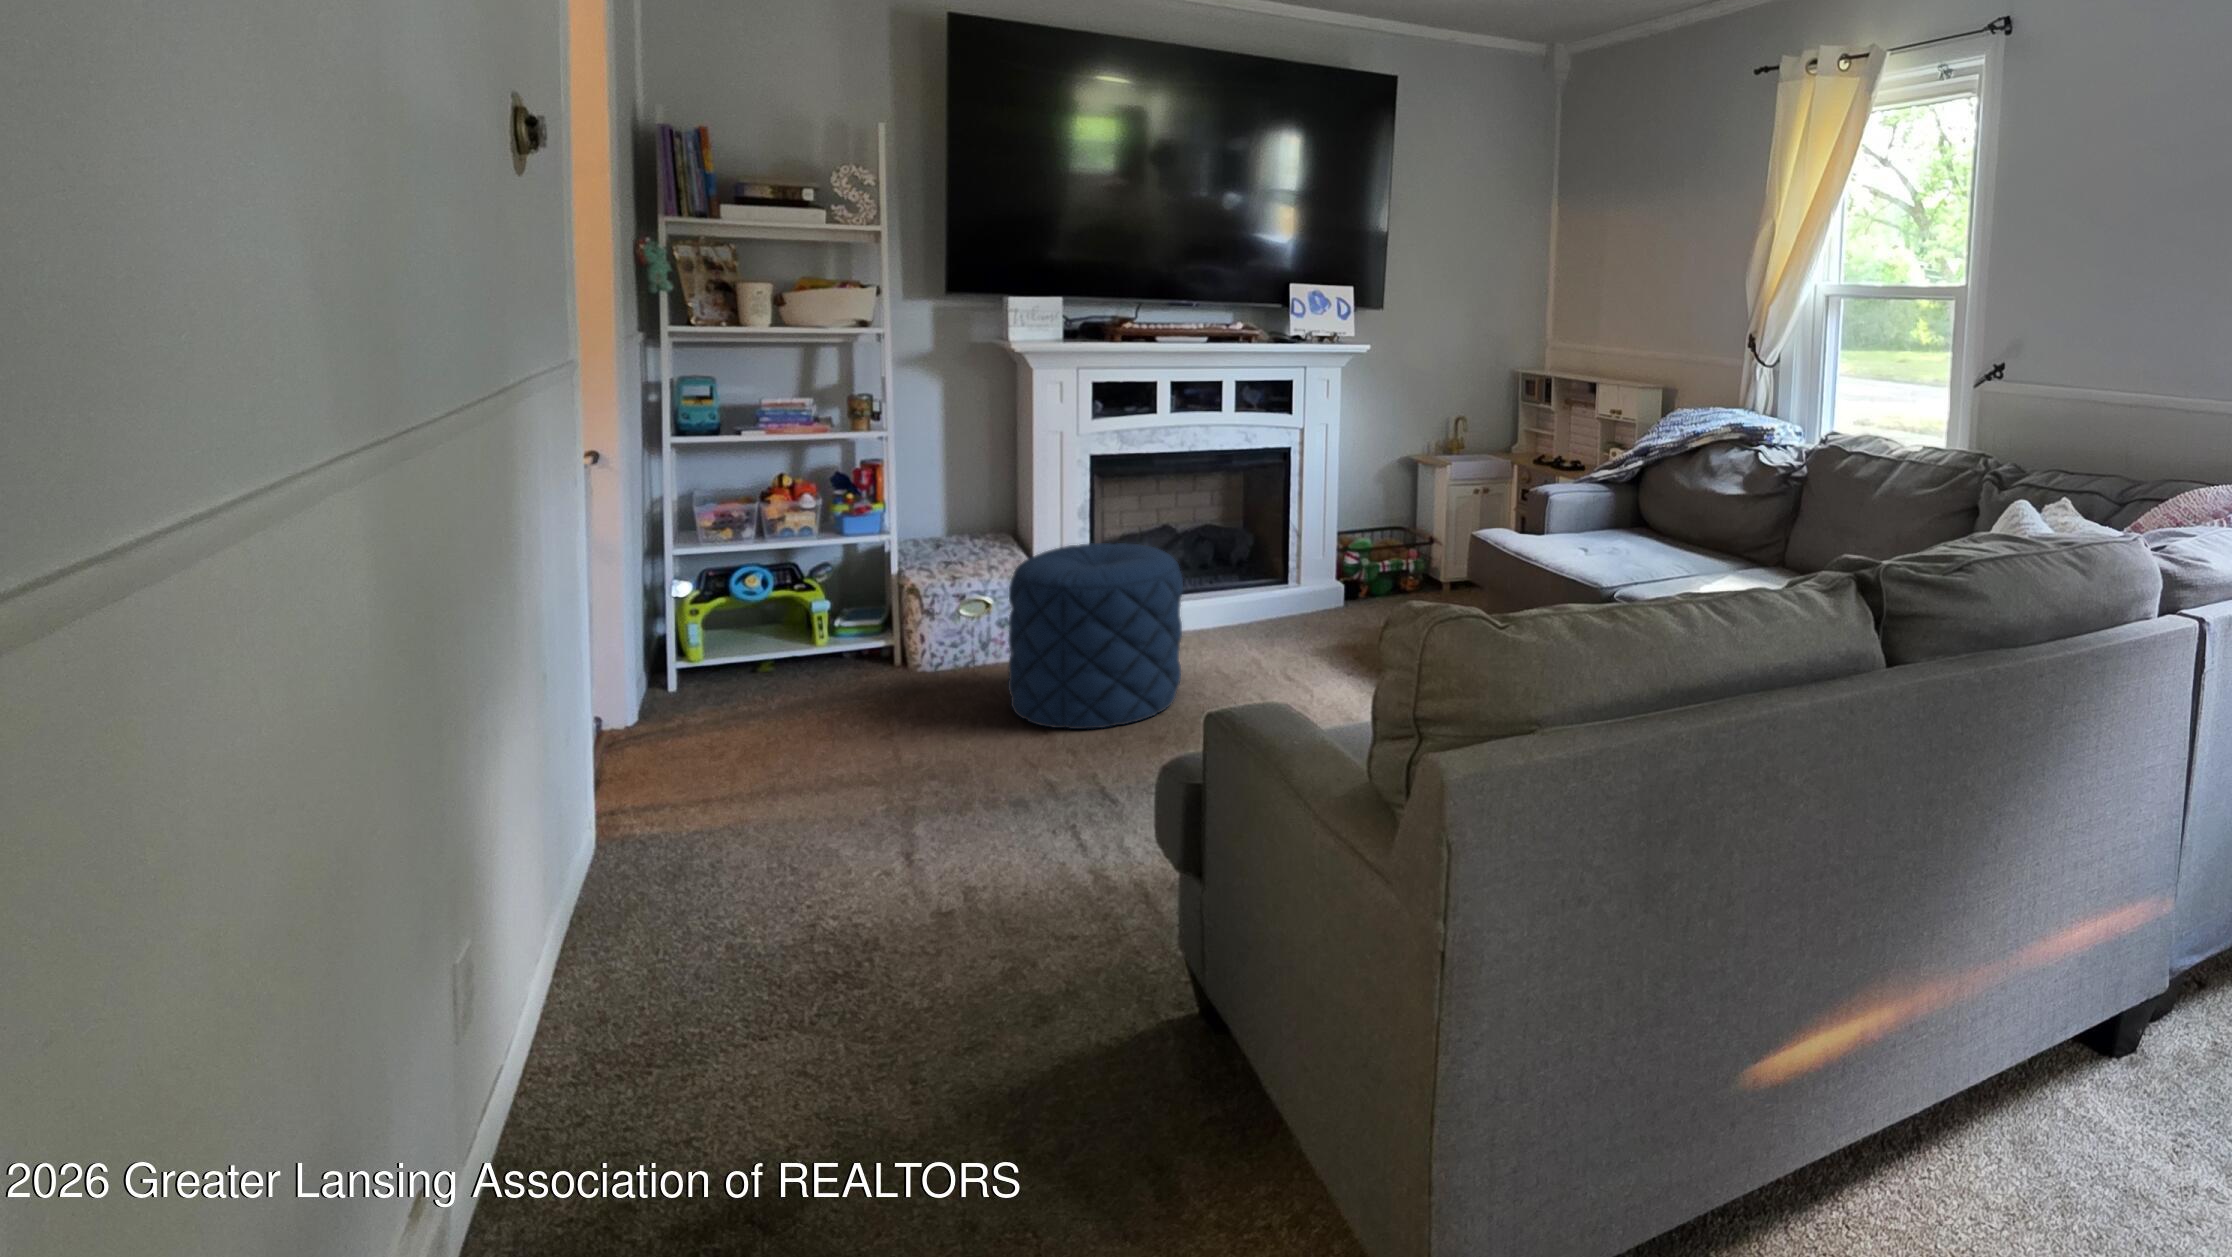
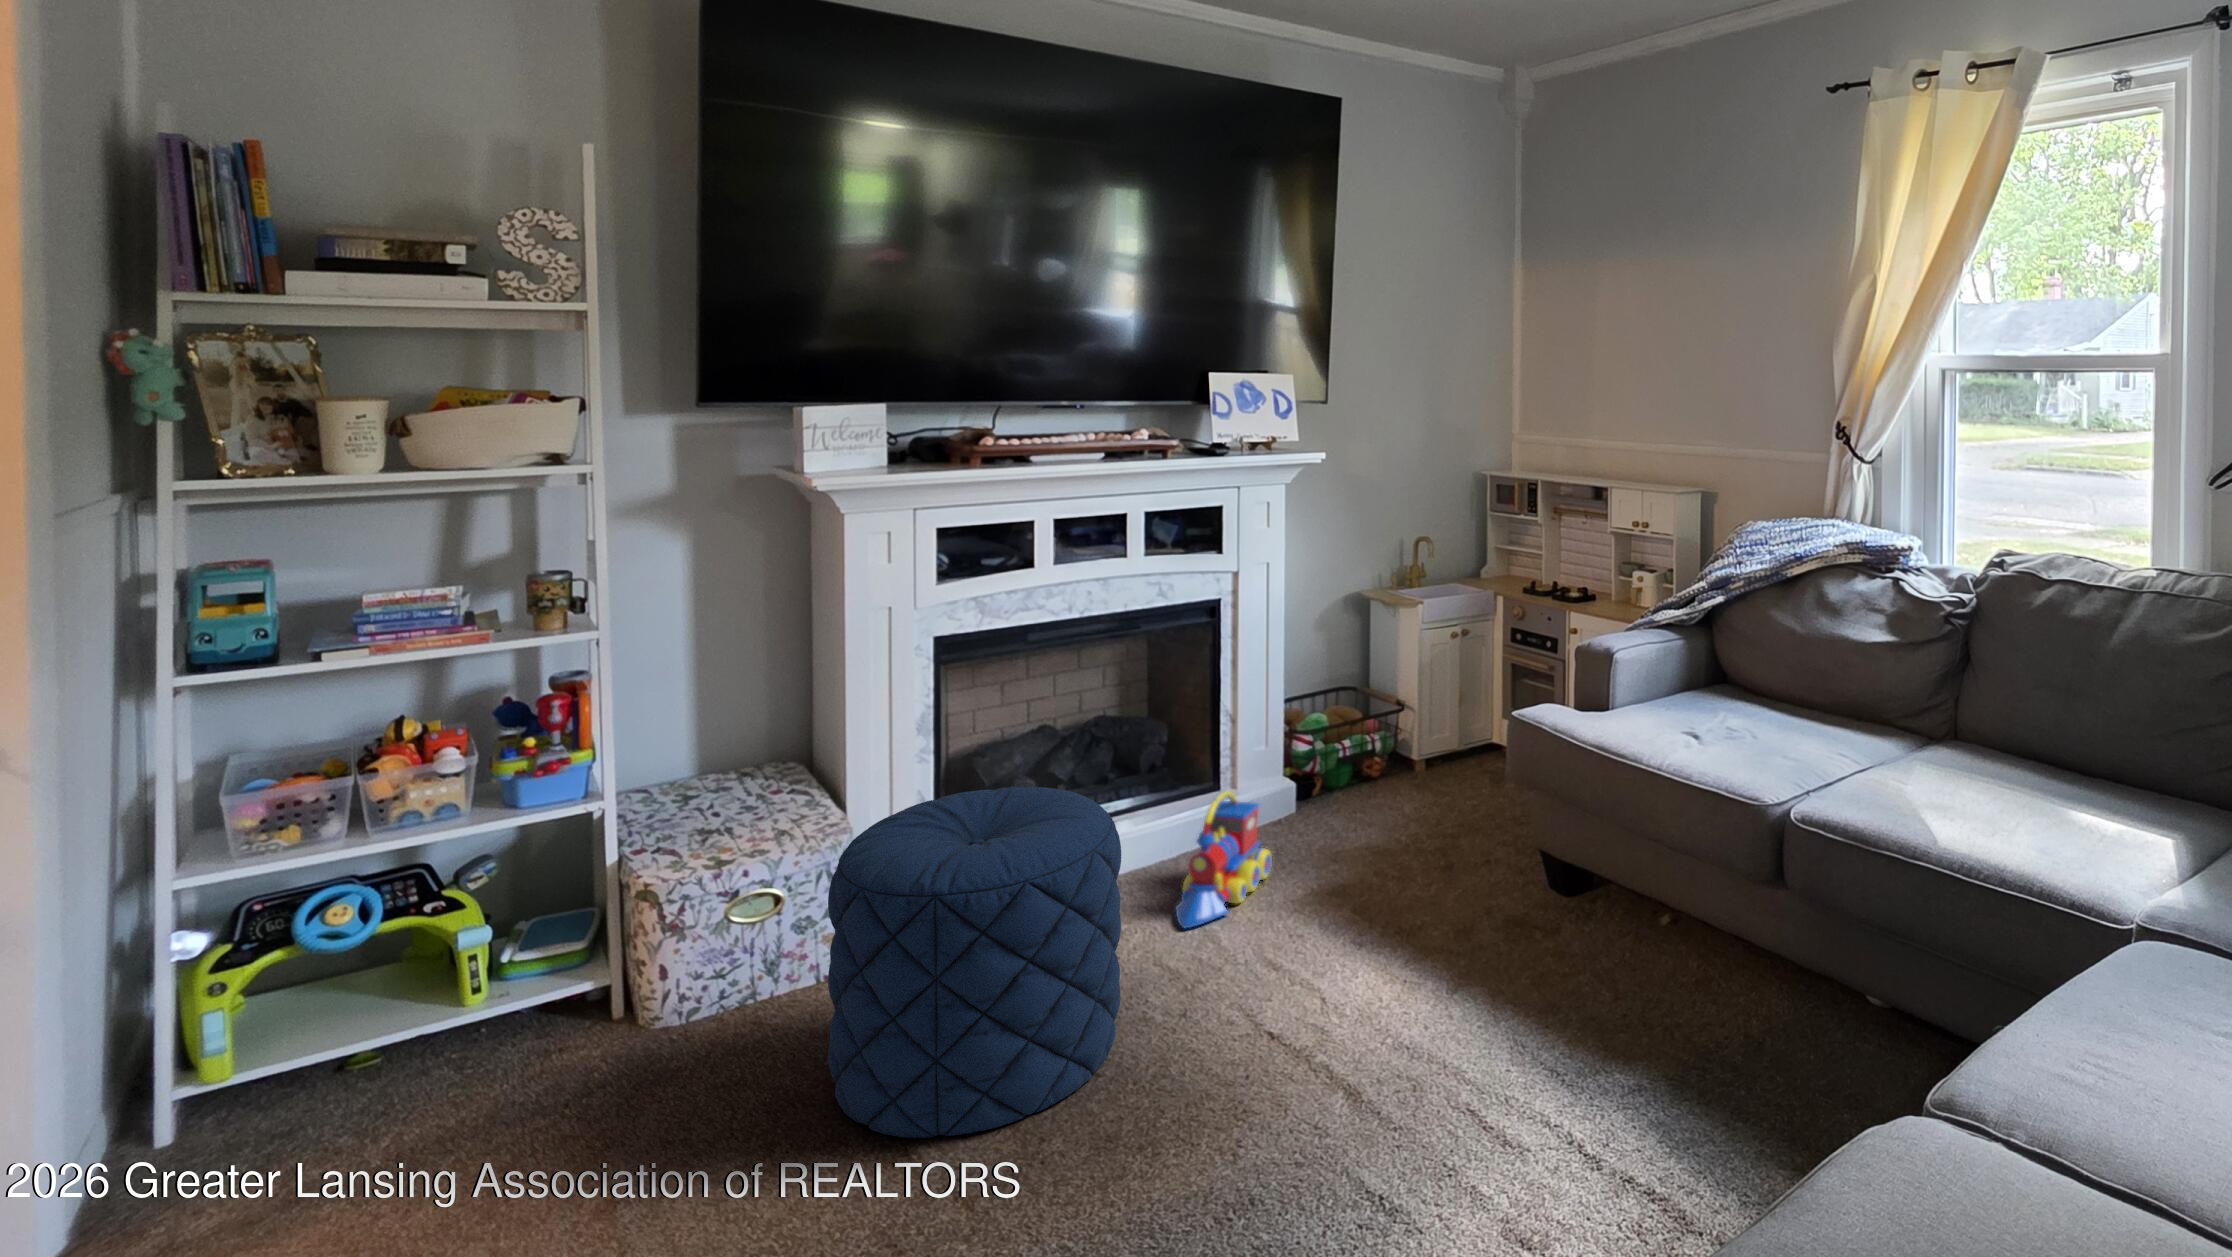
toy train: none [1237,572,1310,656] -> present [1176,790,1272,928]

